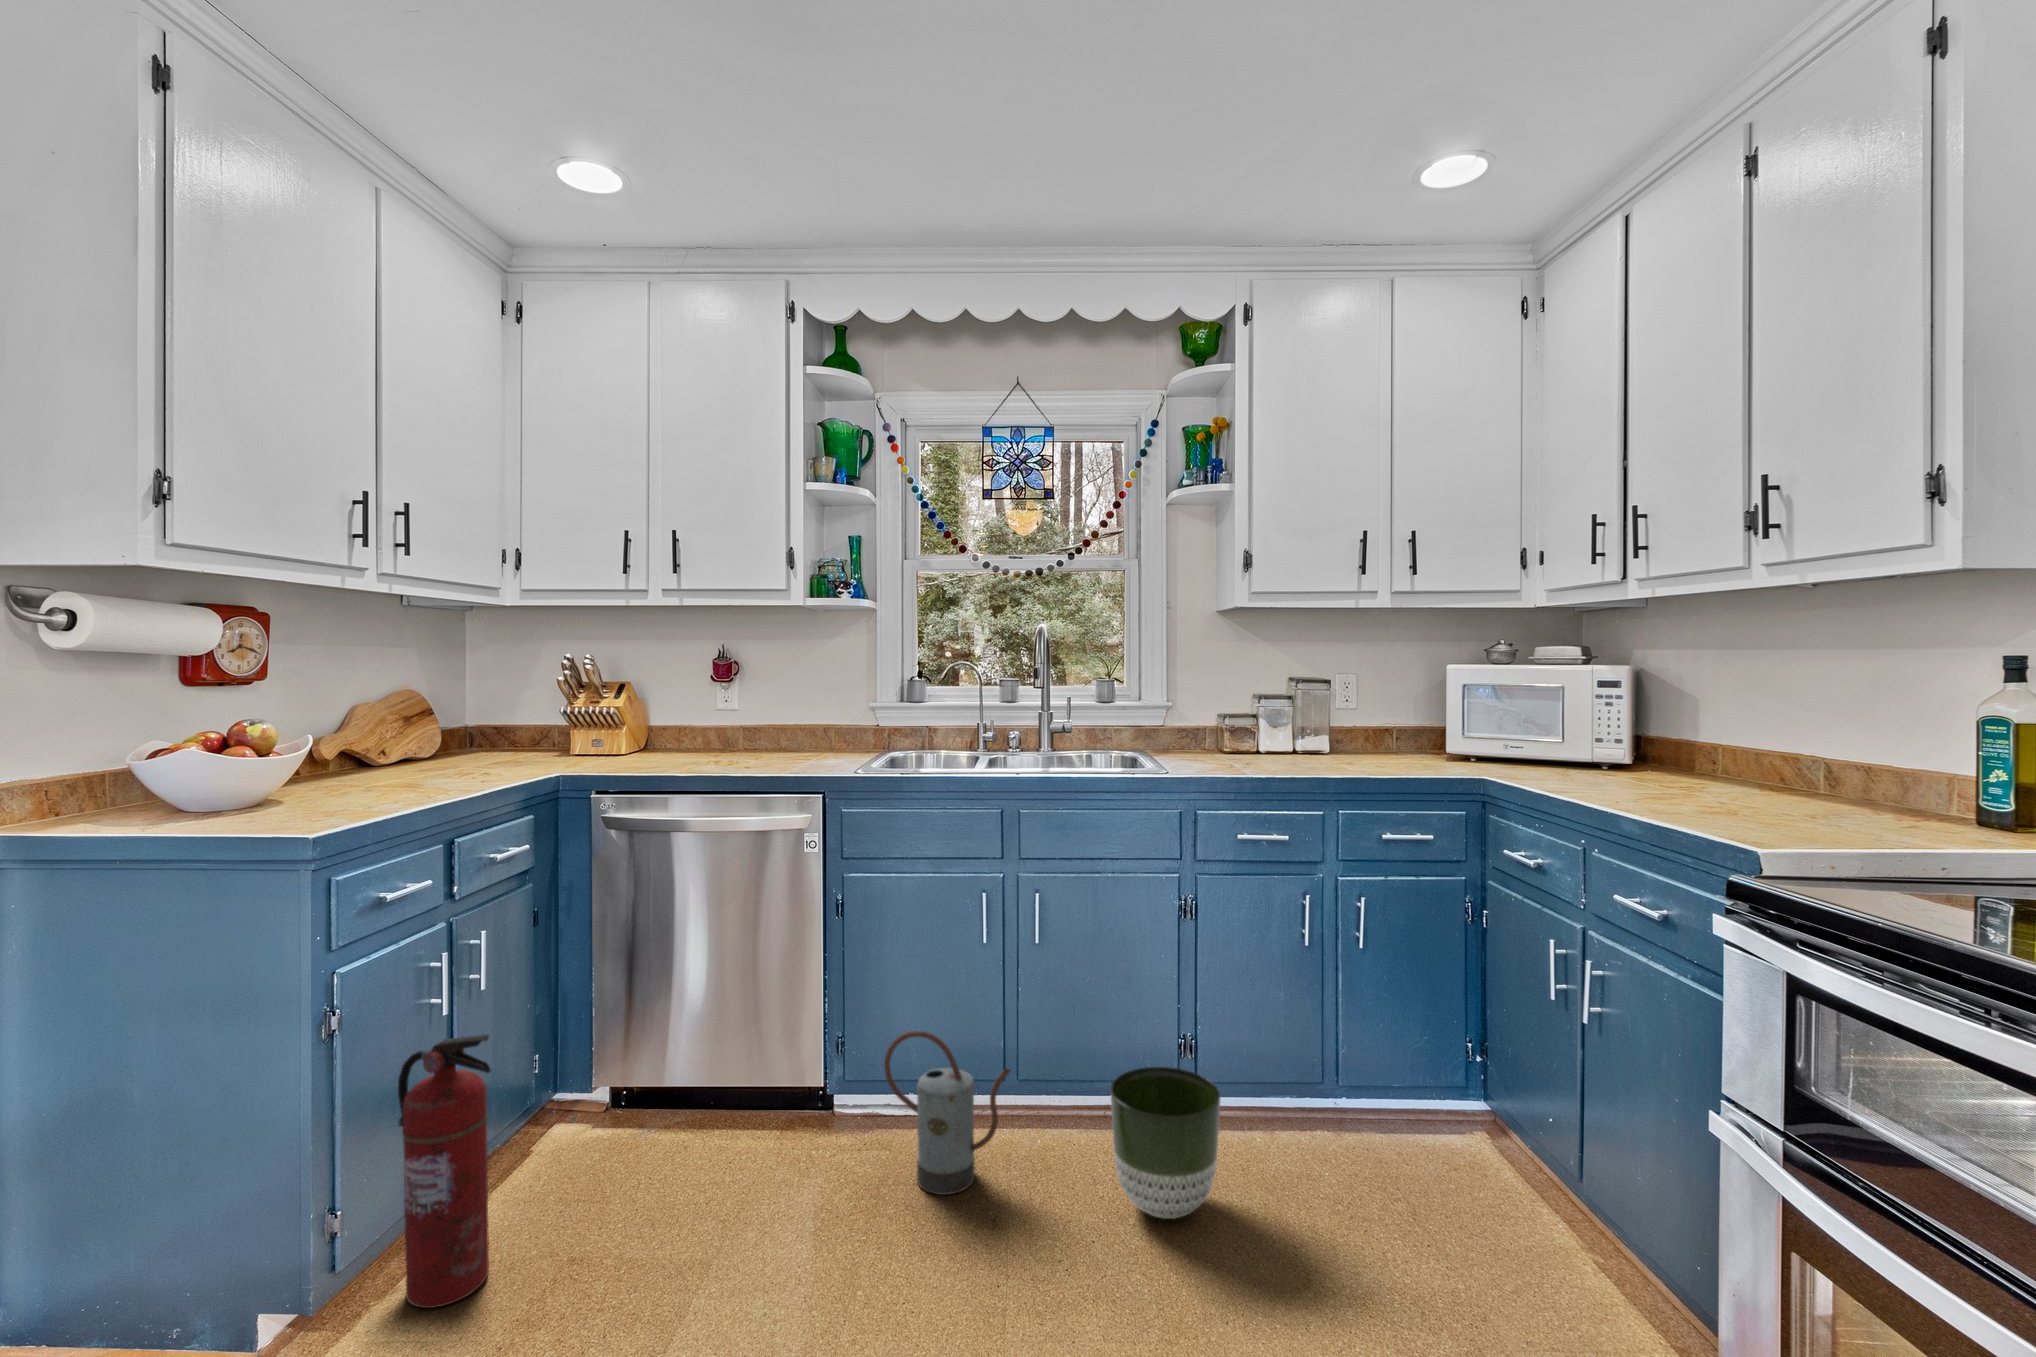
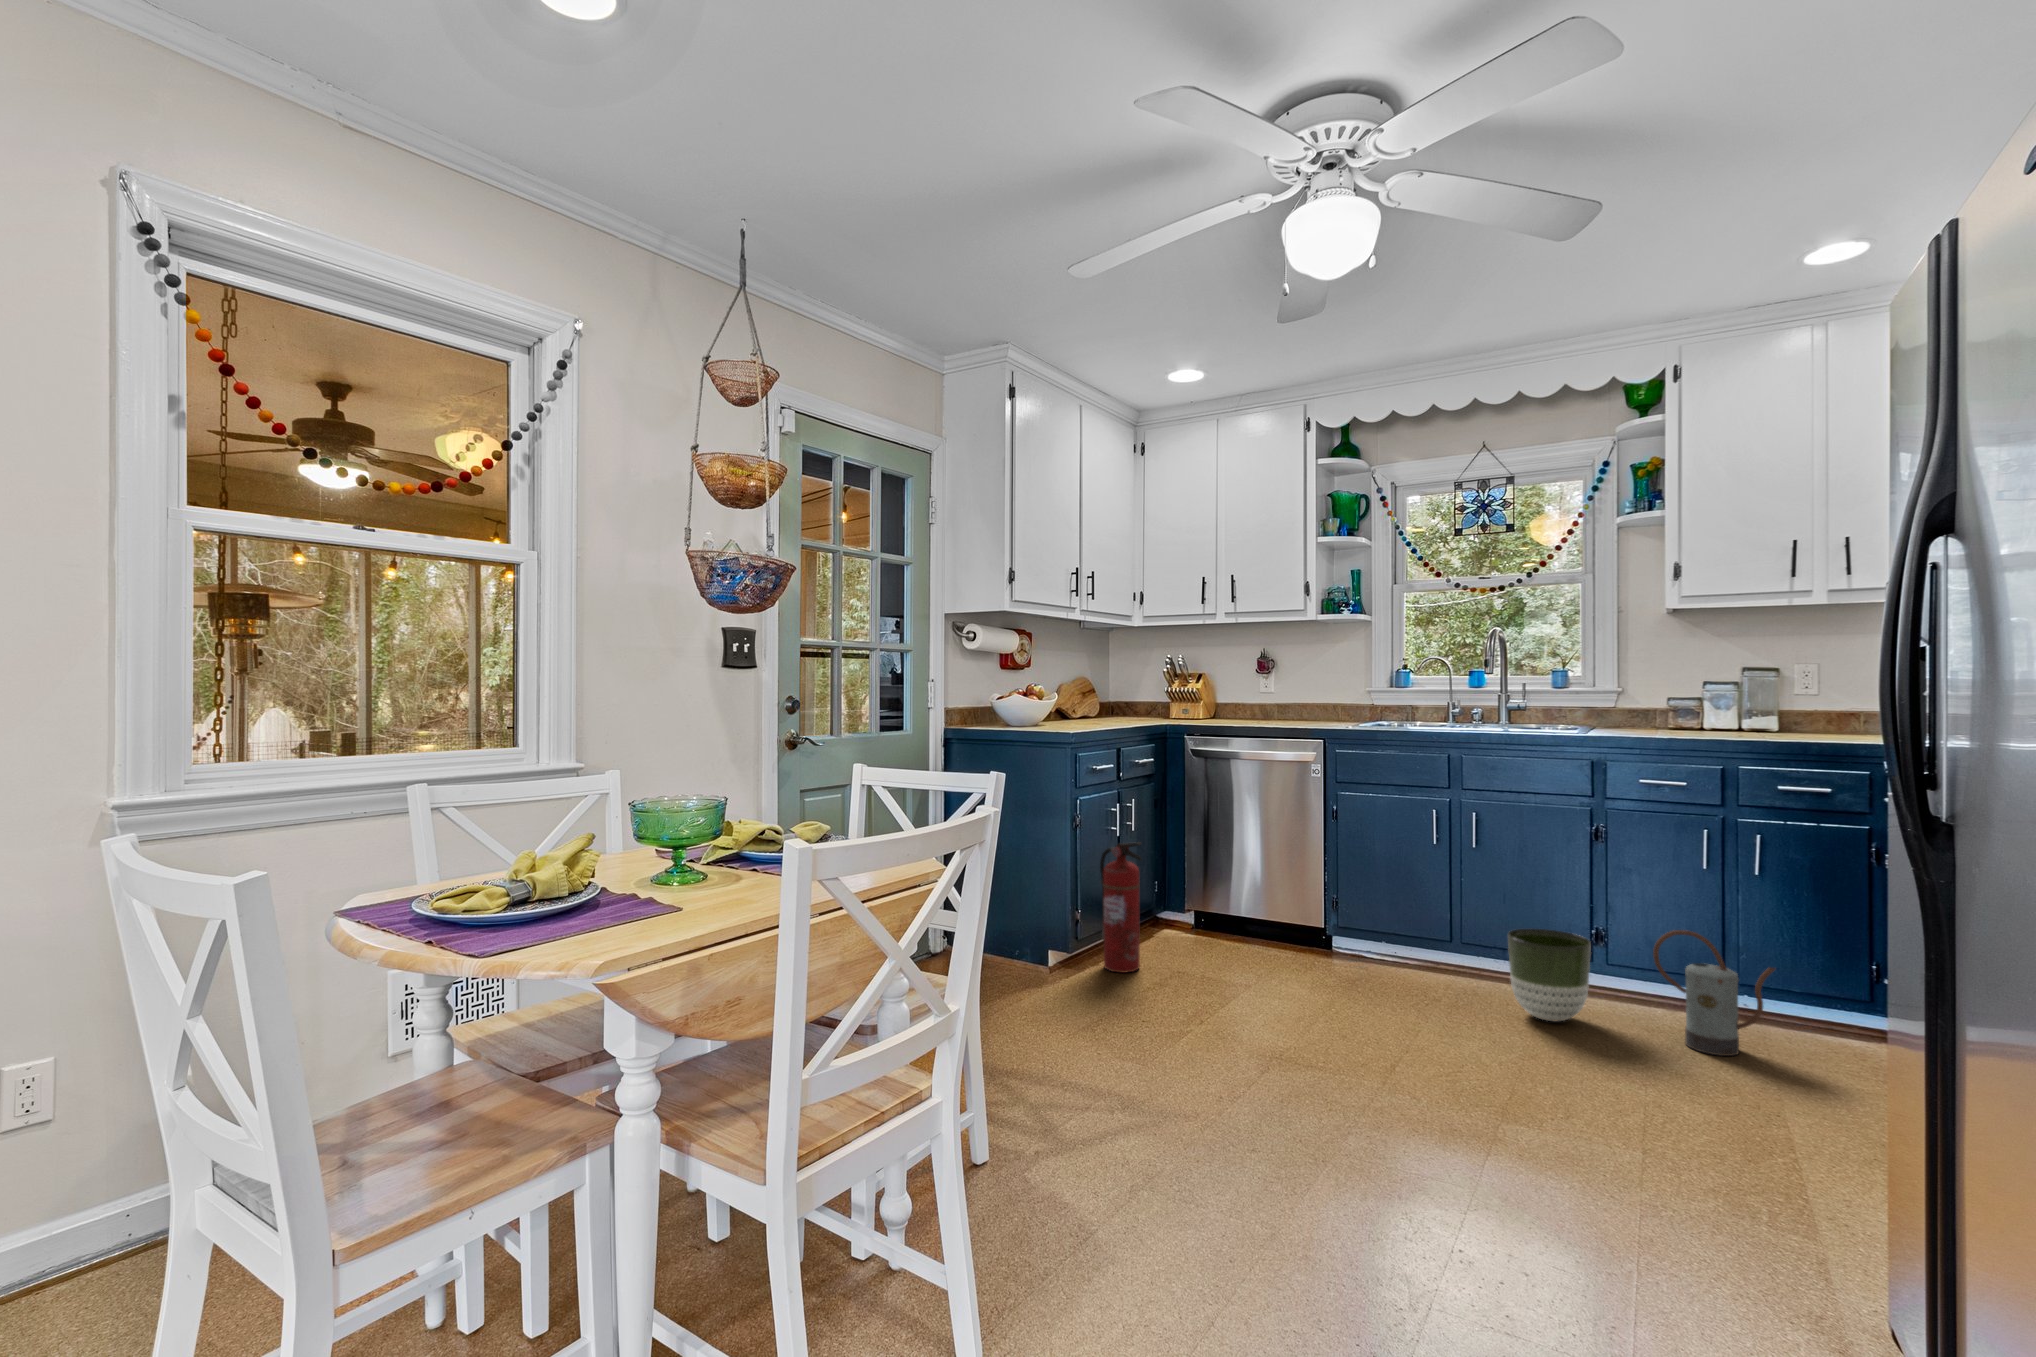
watering can: present [884,1031,1010,1195] -> present [1653,930,1775,1056]

